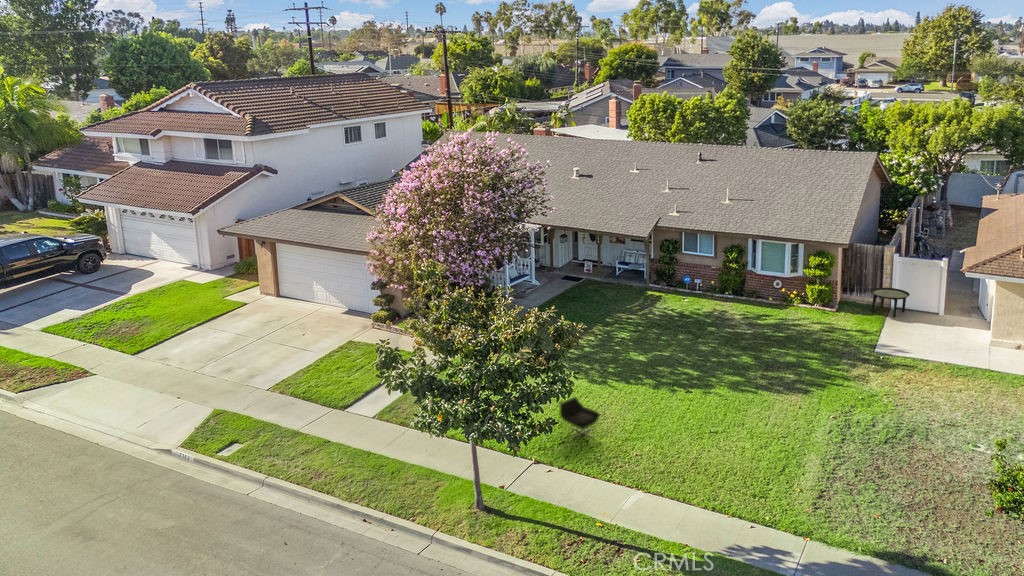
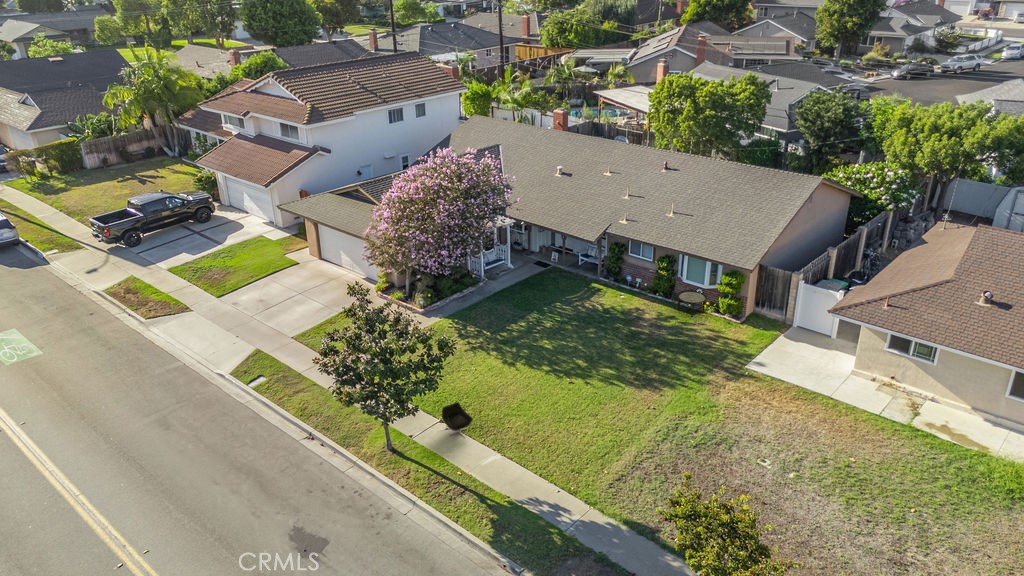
round table: present [871,288,910,317] -> present [677,290,707,317]

